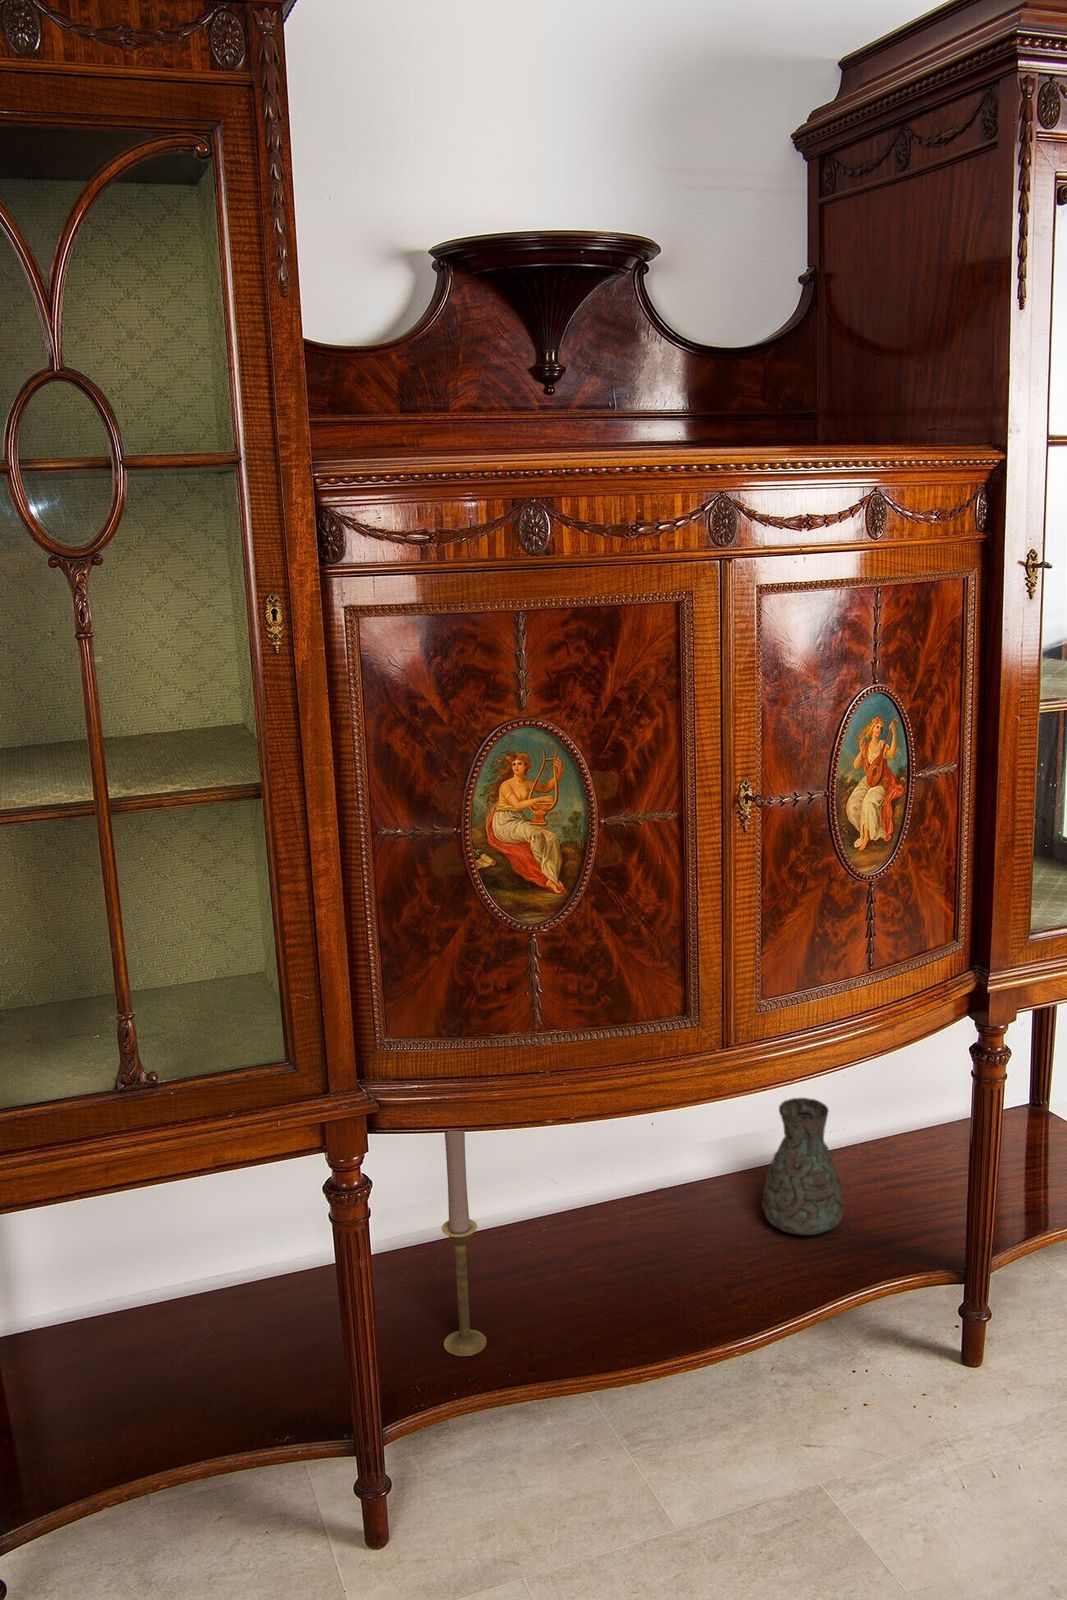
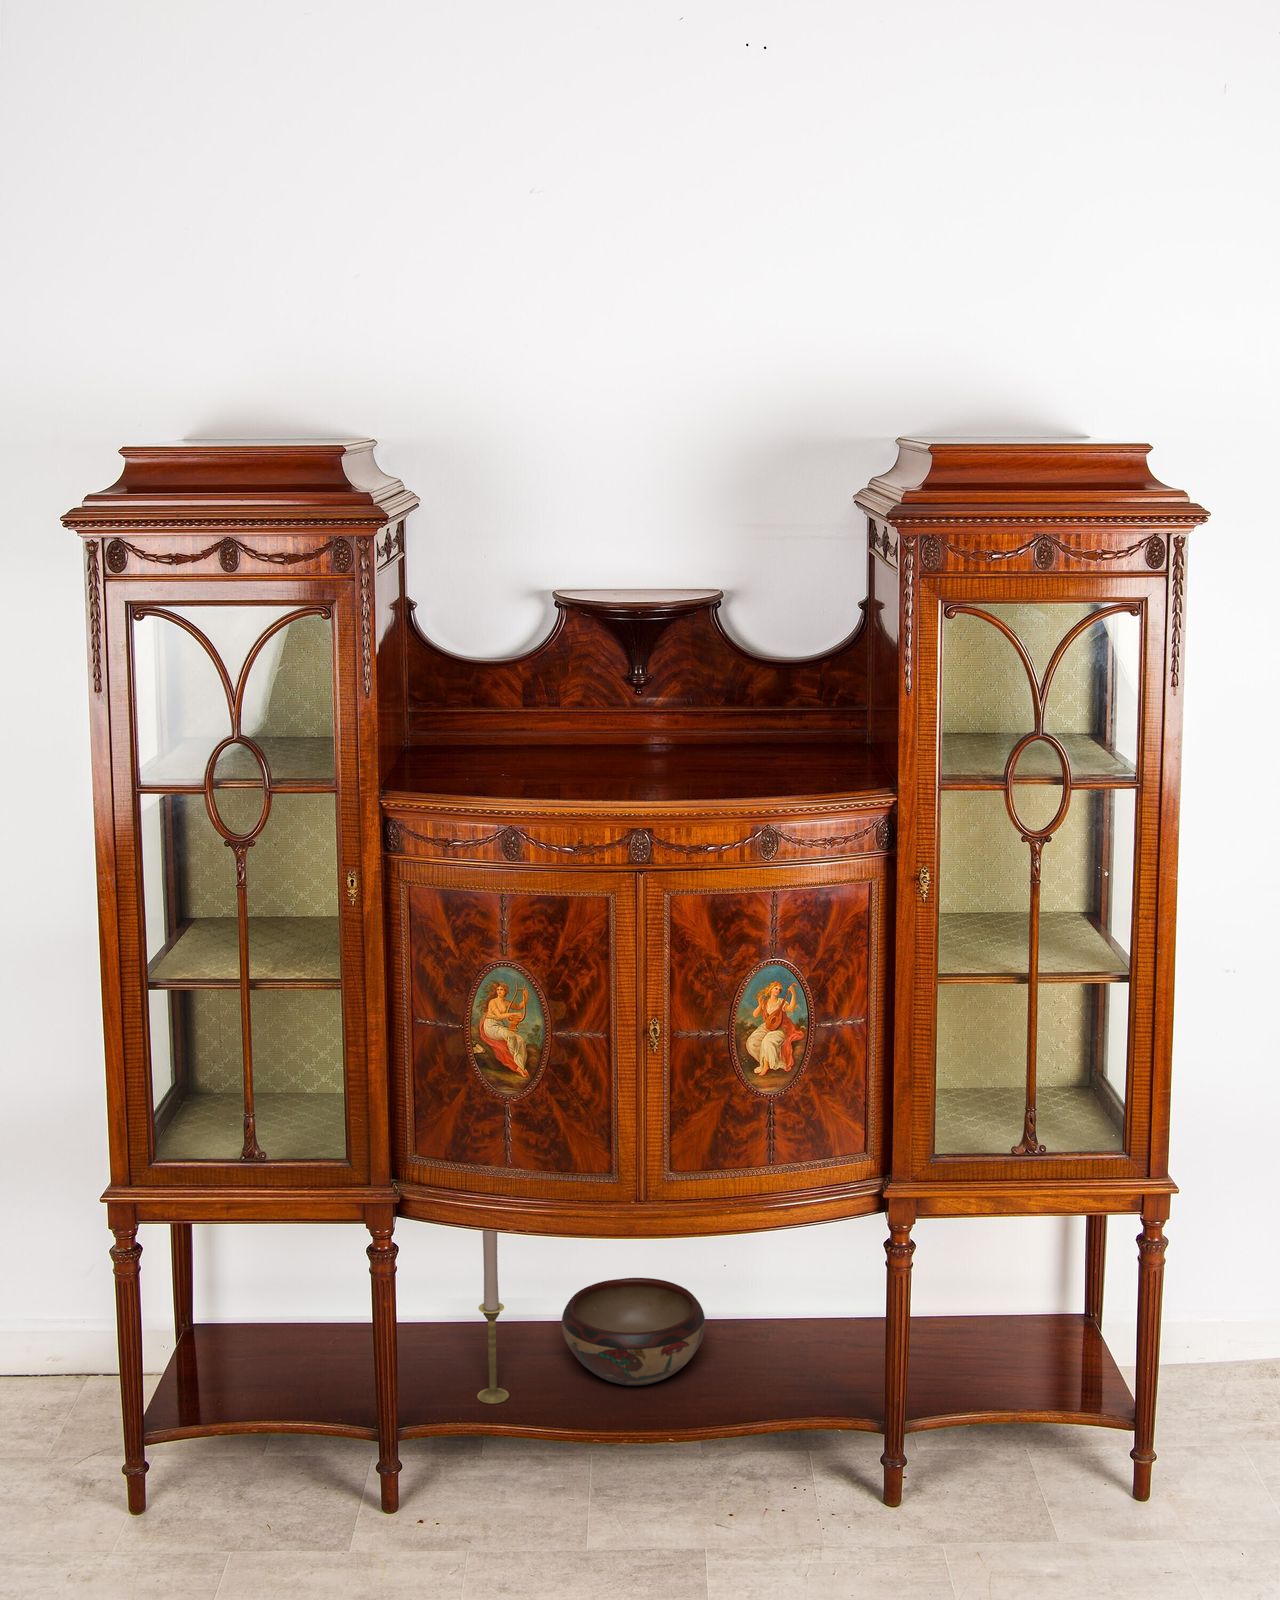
decorative vase: present [762,1098,844,1235] -> none [767,1266,833,1379]
decorative bowl: none [521,1145,704,1289] -> present [562,1278,705,1386]

